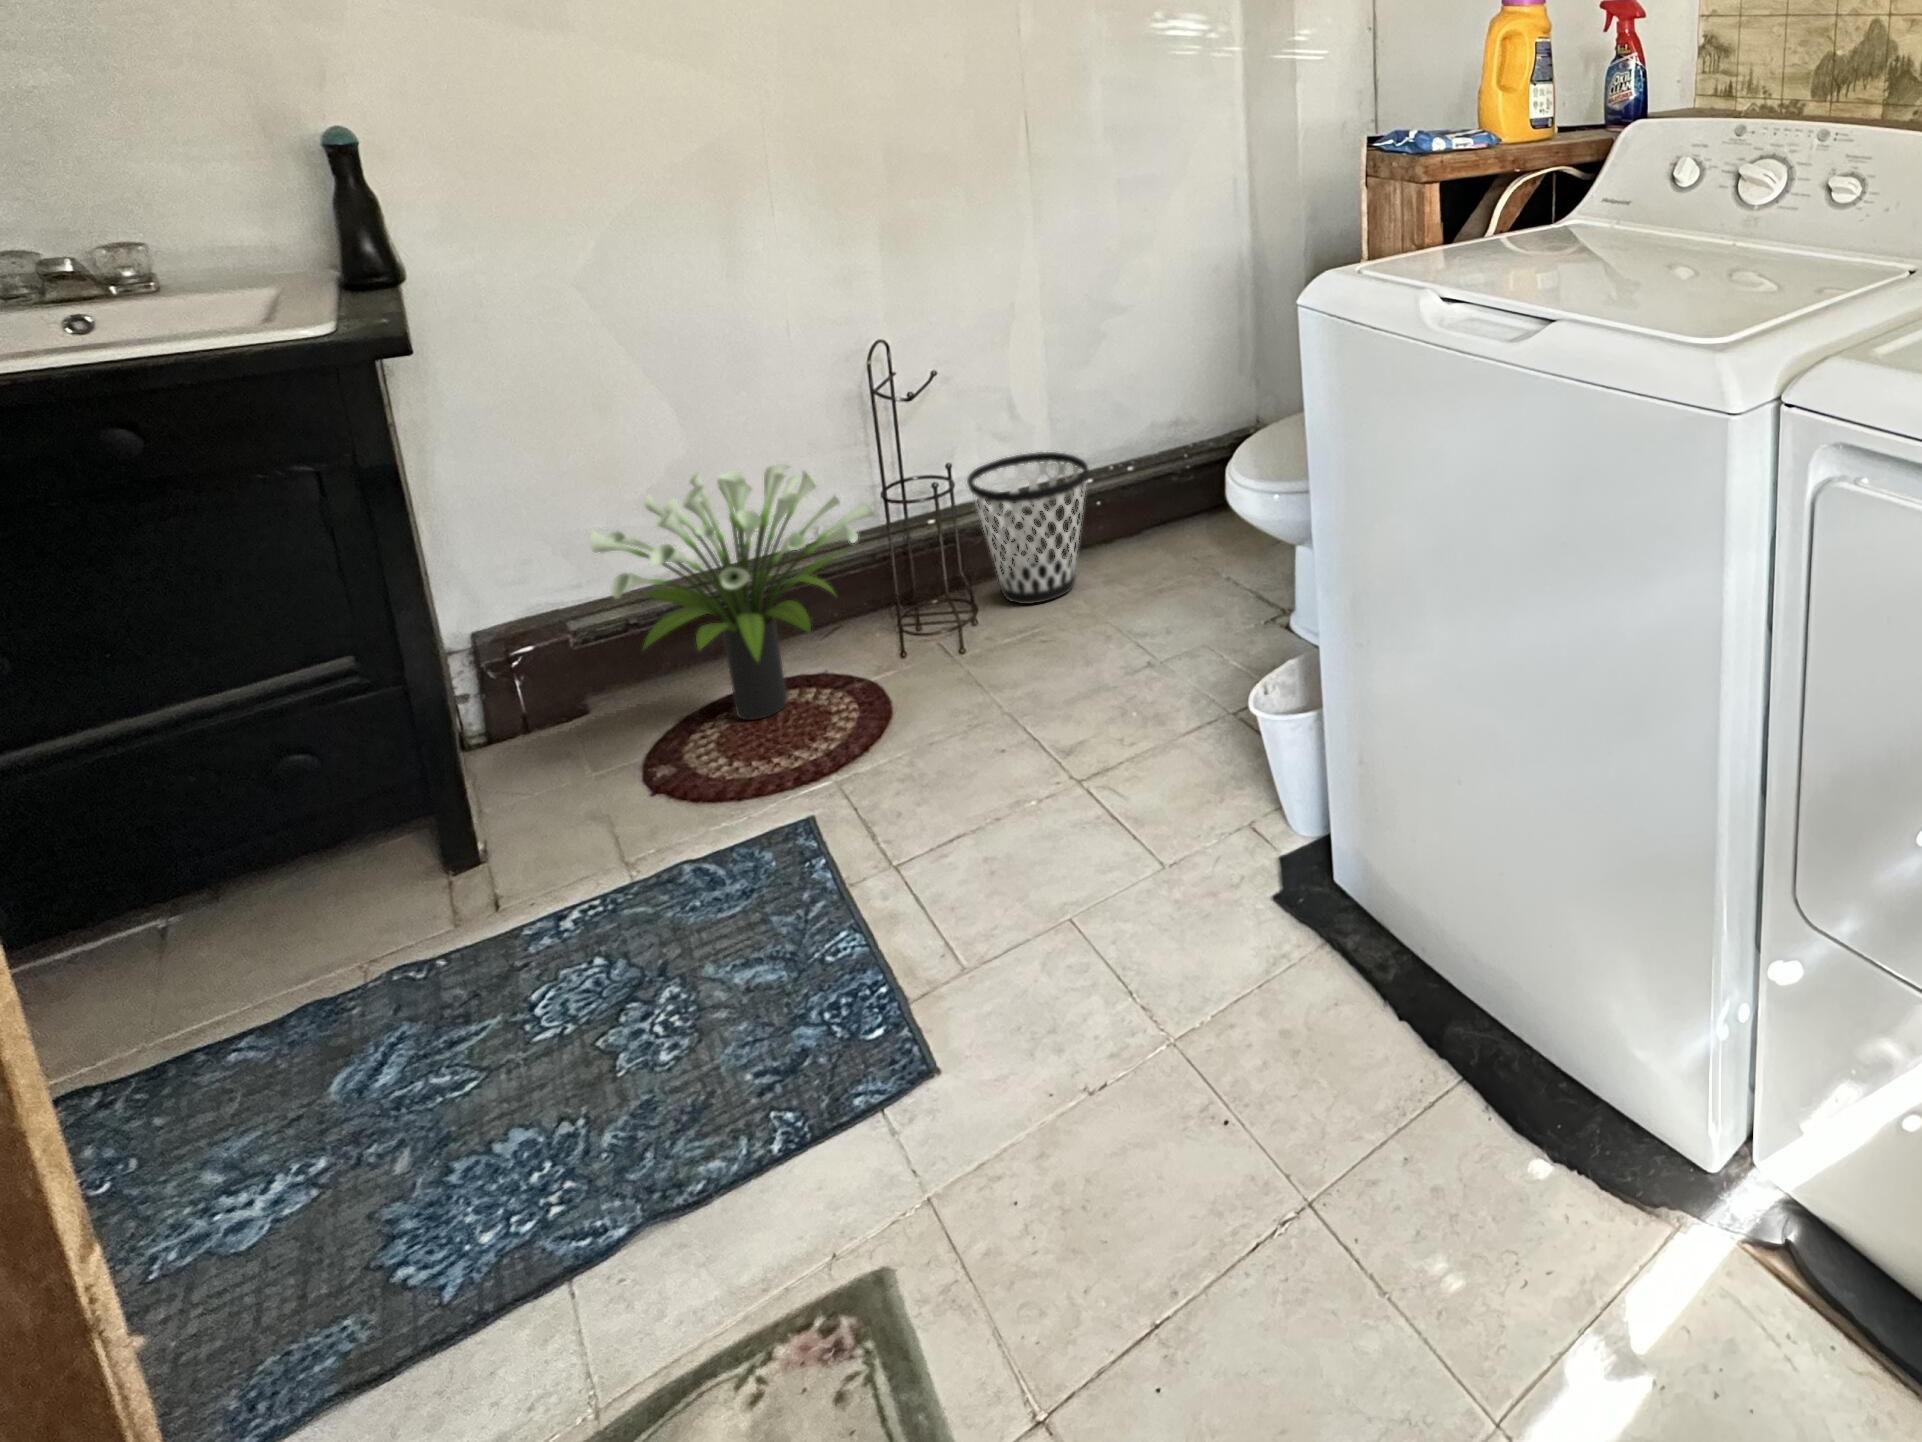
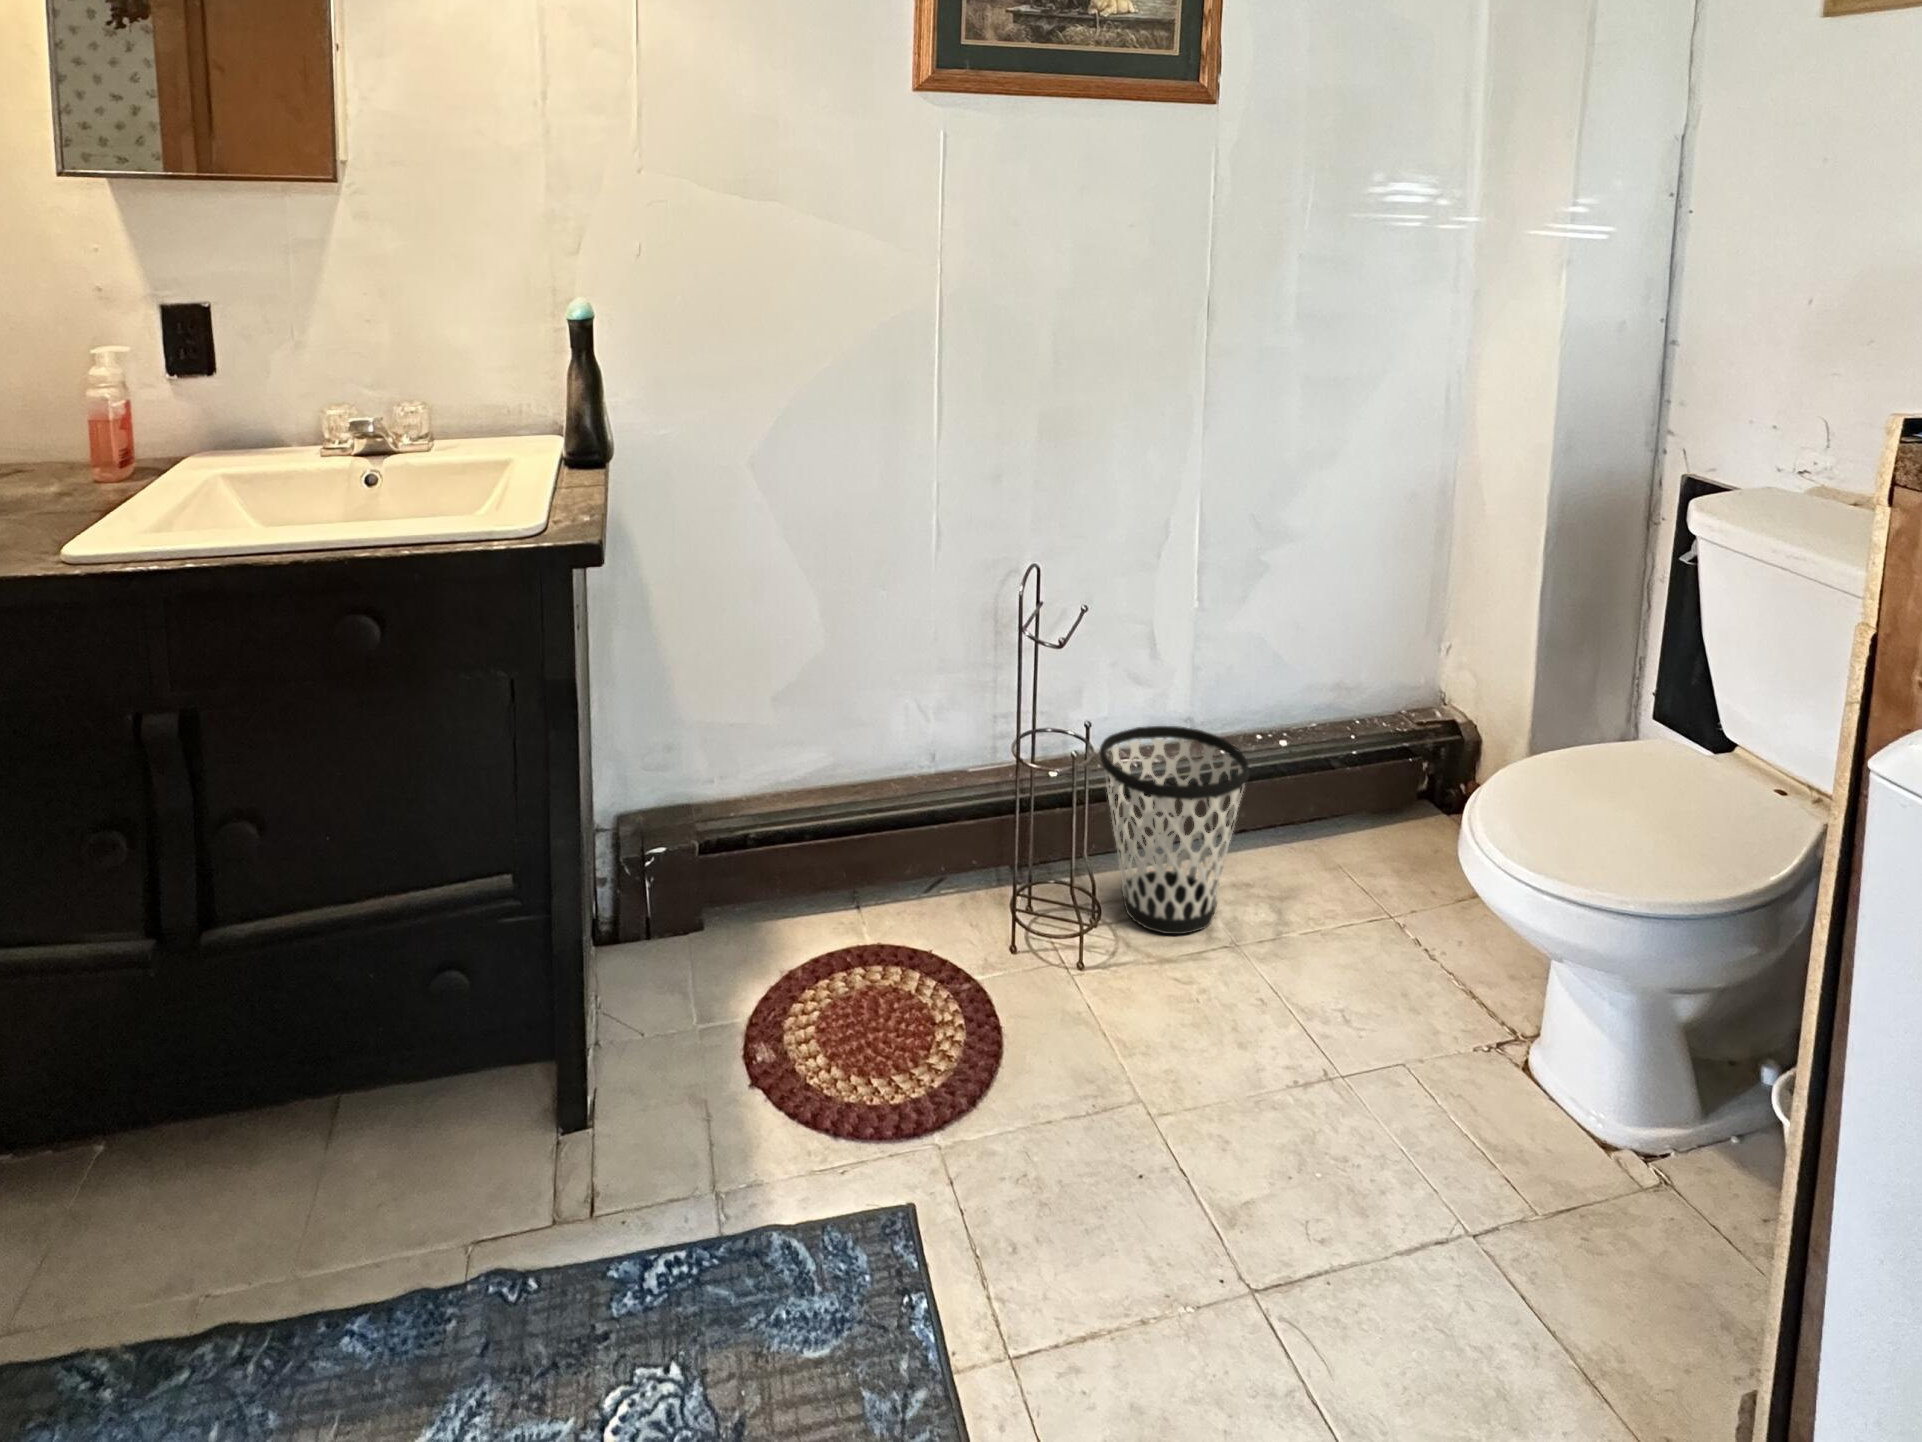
potted plant: present [589,464,874,720] -> none [722,699,1005,1020]

